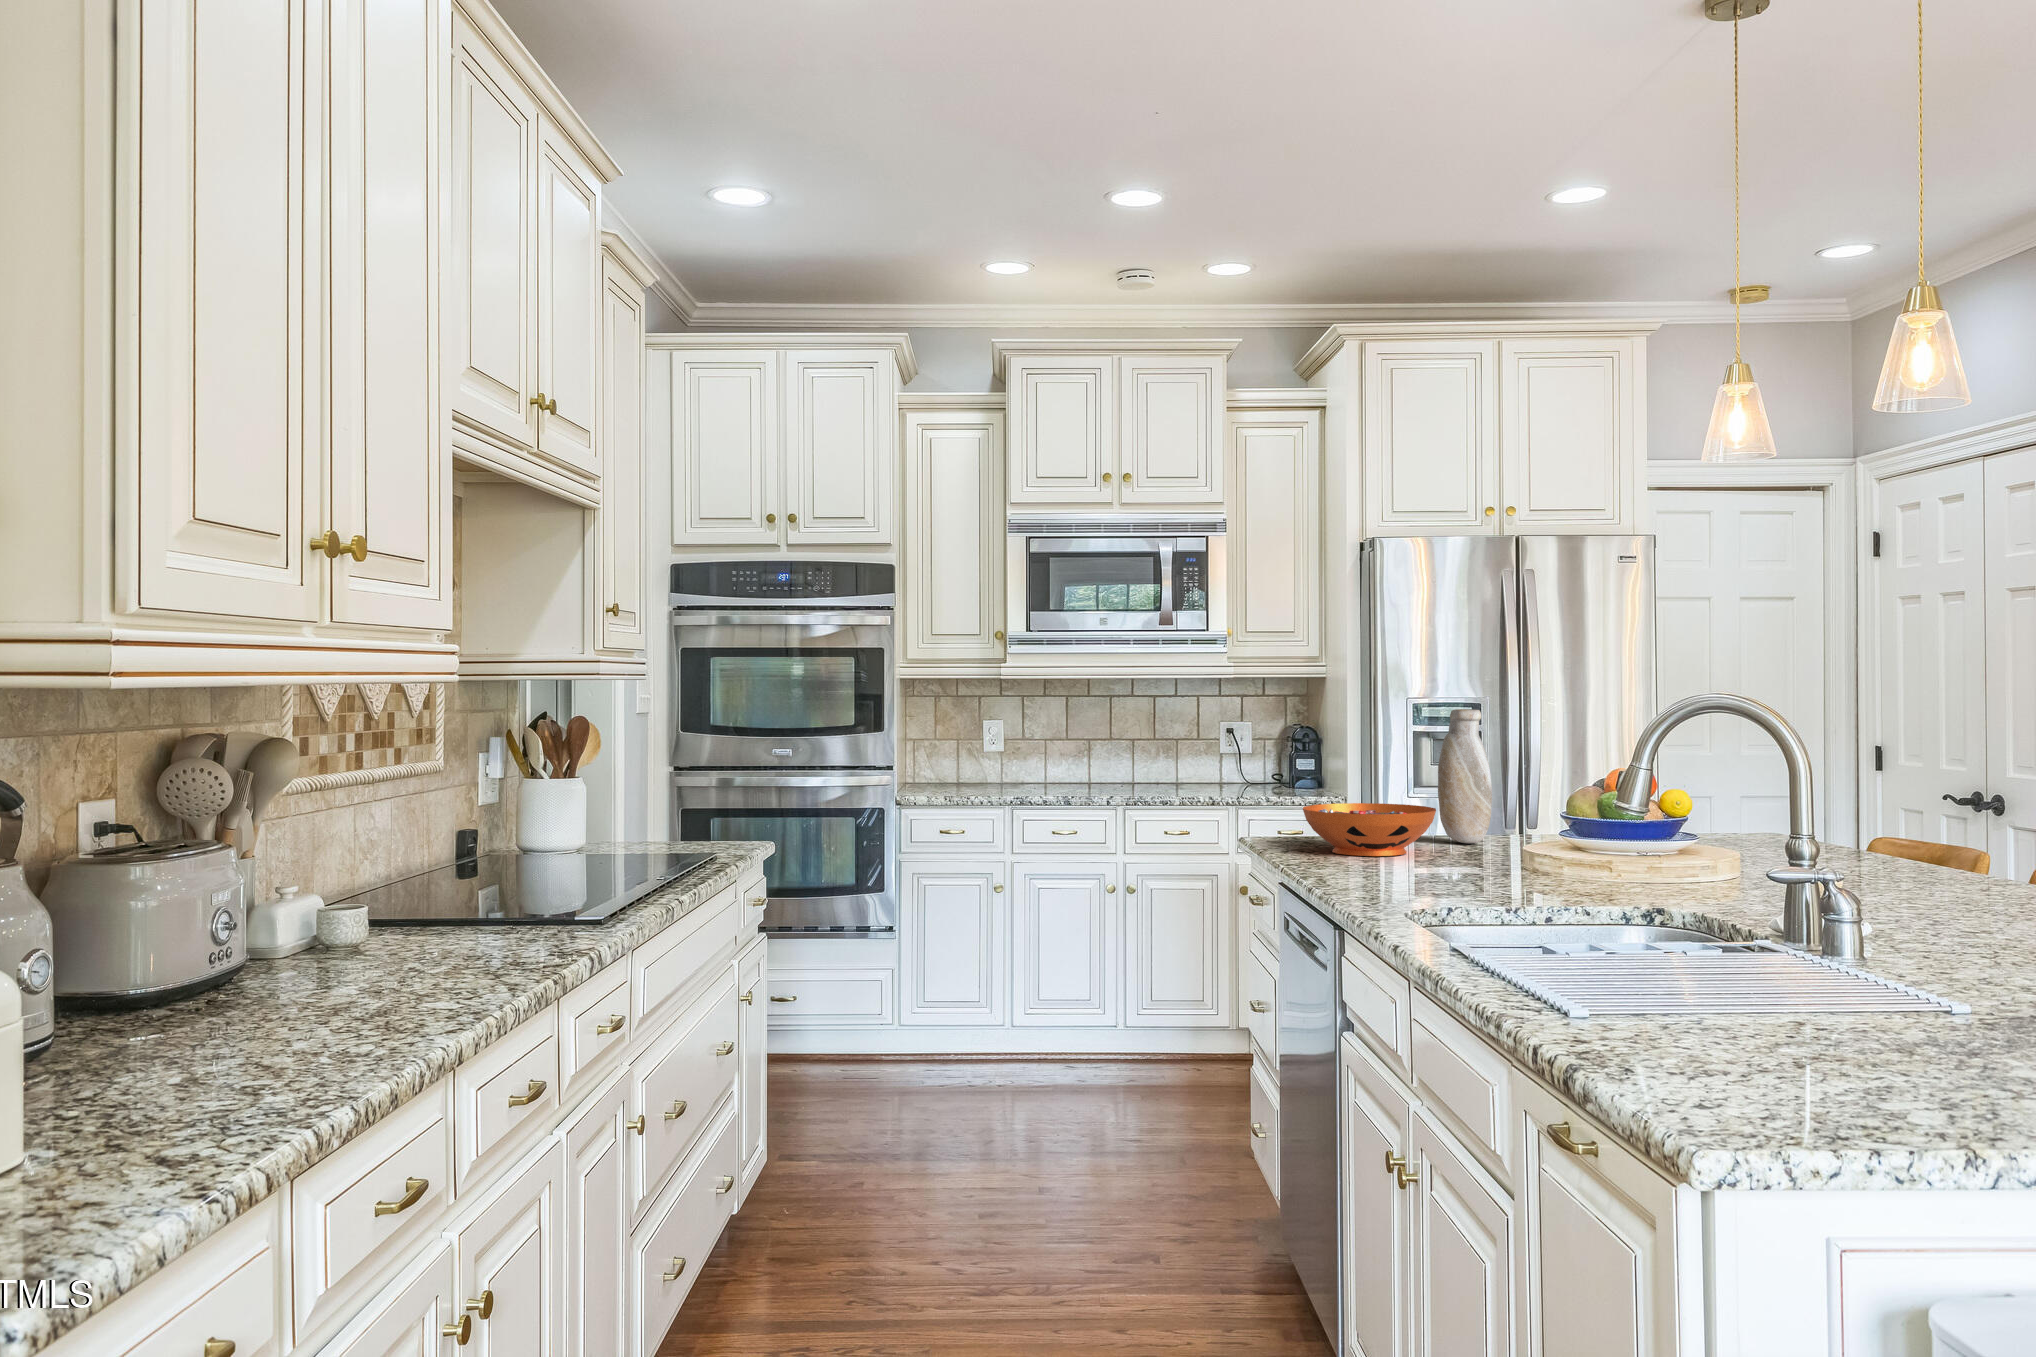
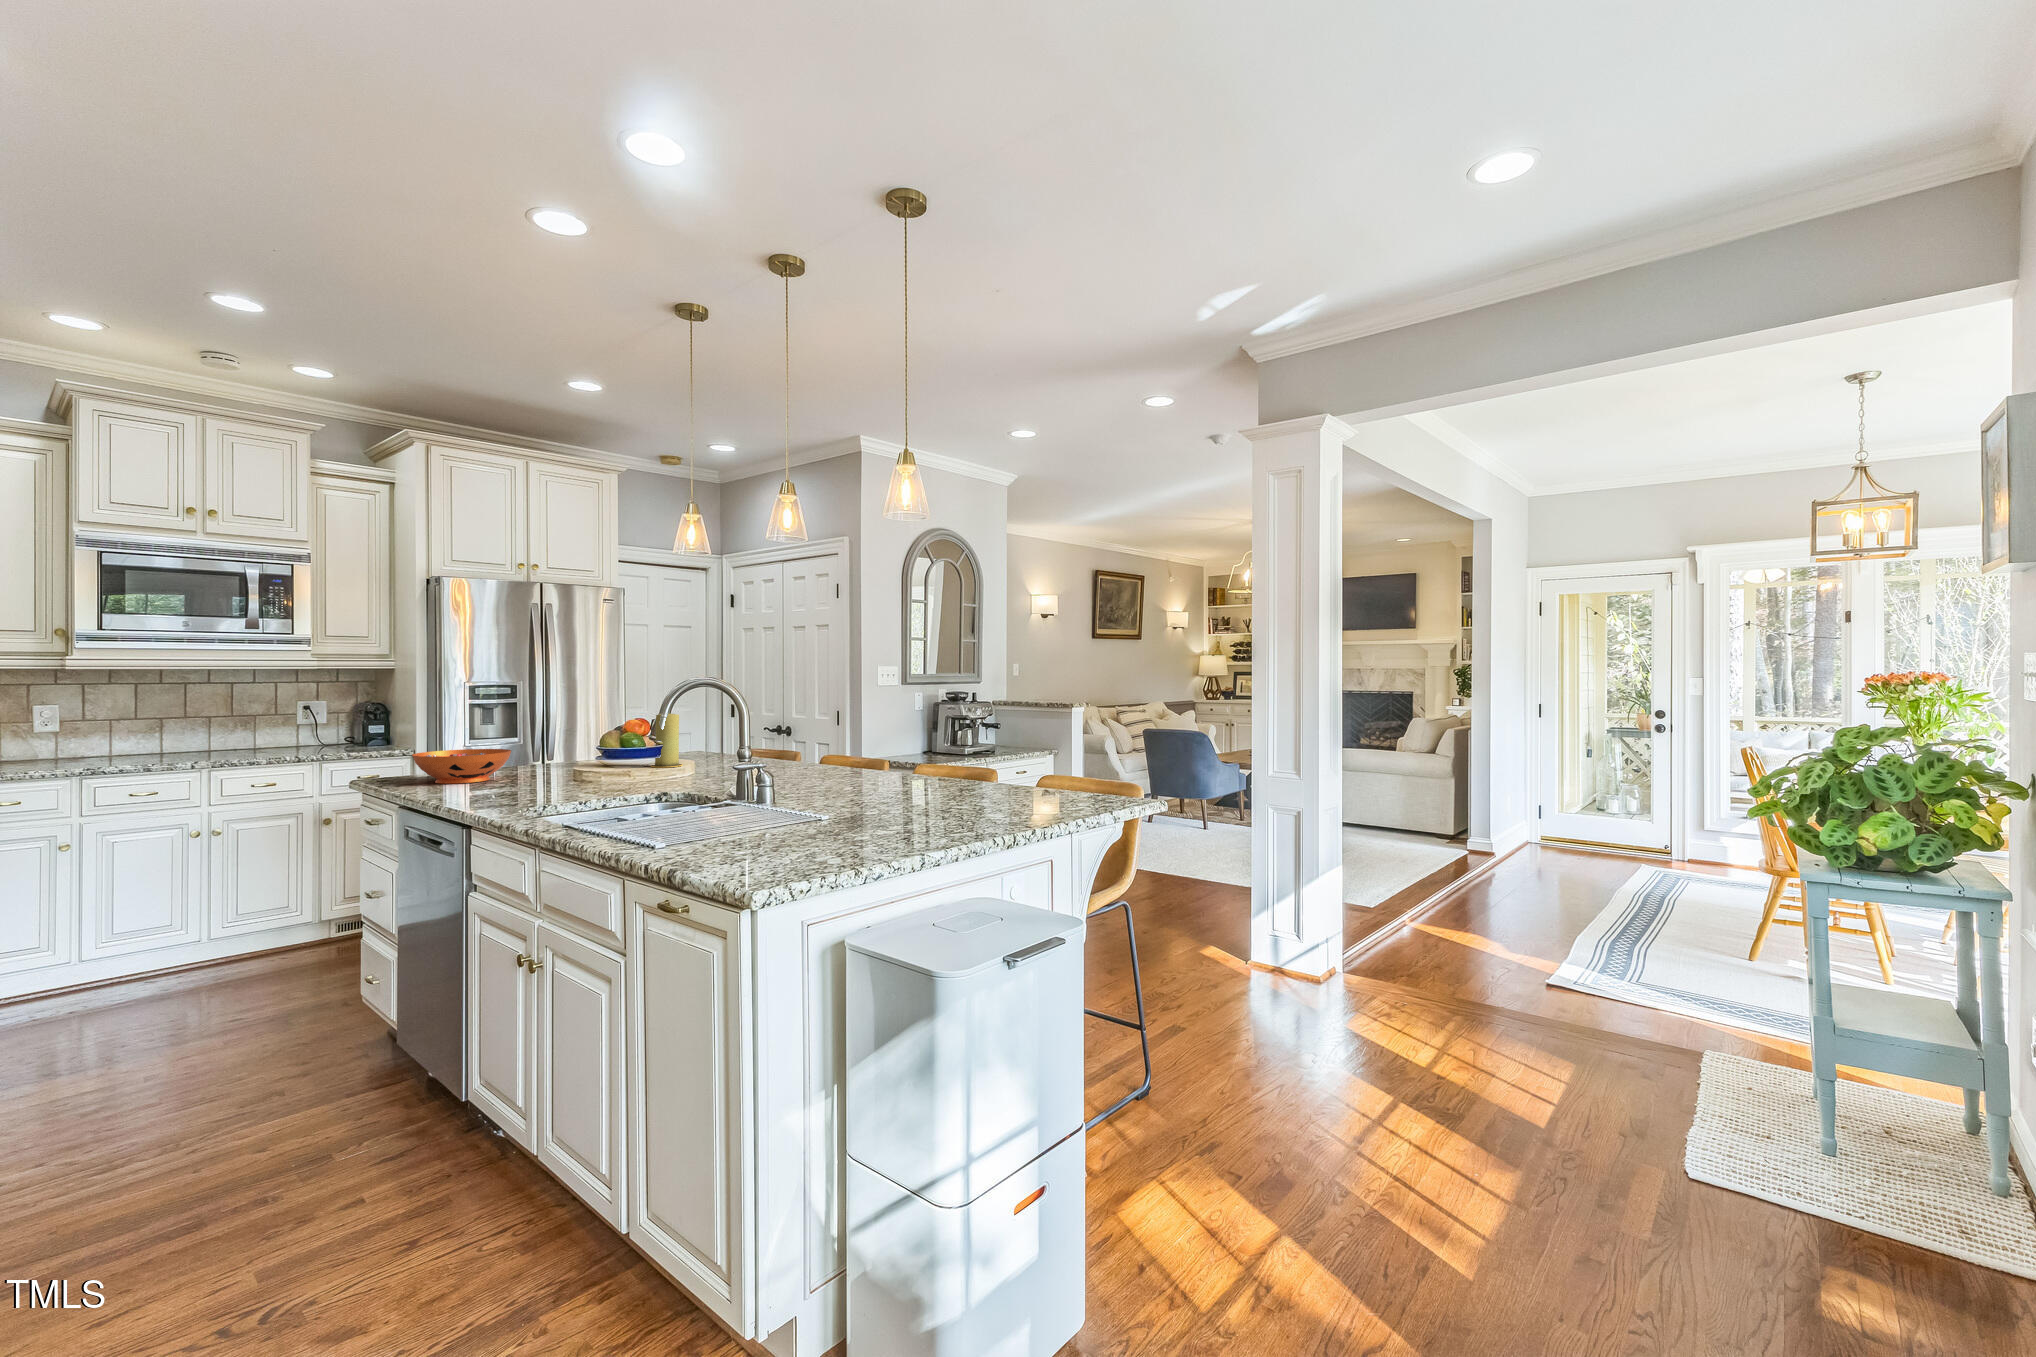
vase: present [1438,709,1492,843] -> none [507,688,543,771]
candle: none [1669,759,1729,858] -> present [651,713,683,767]

